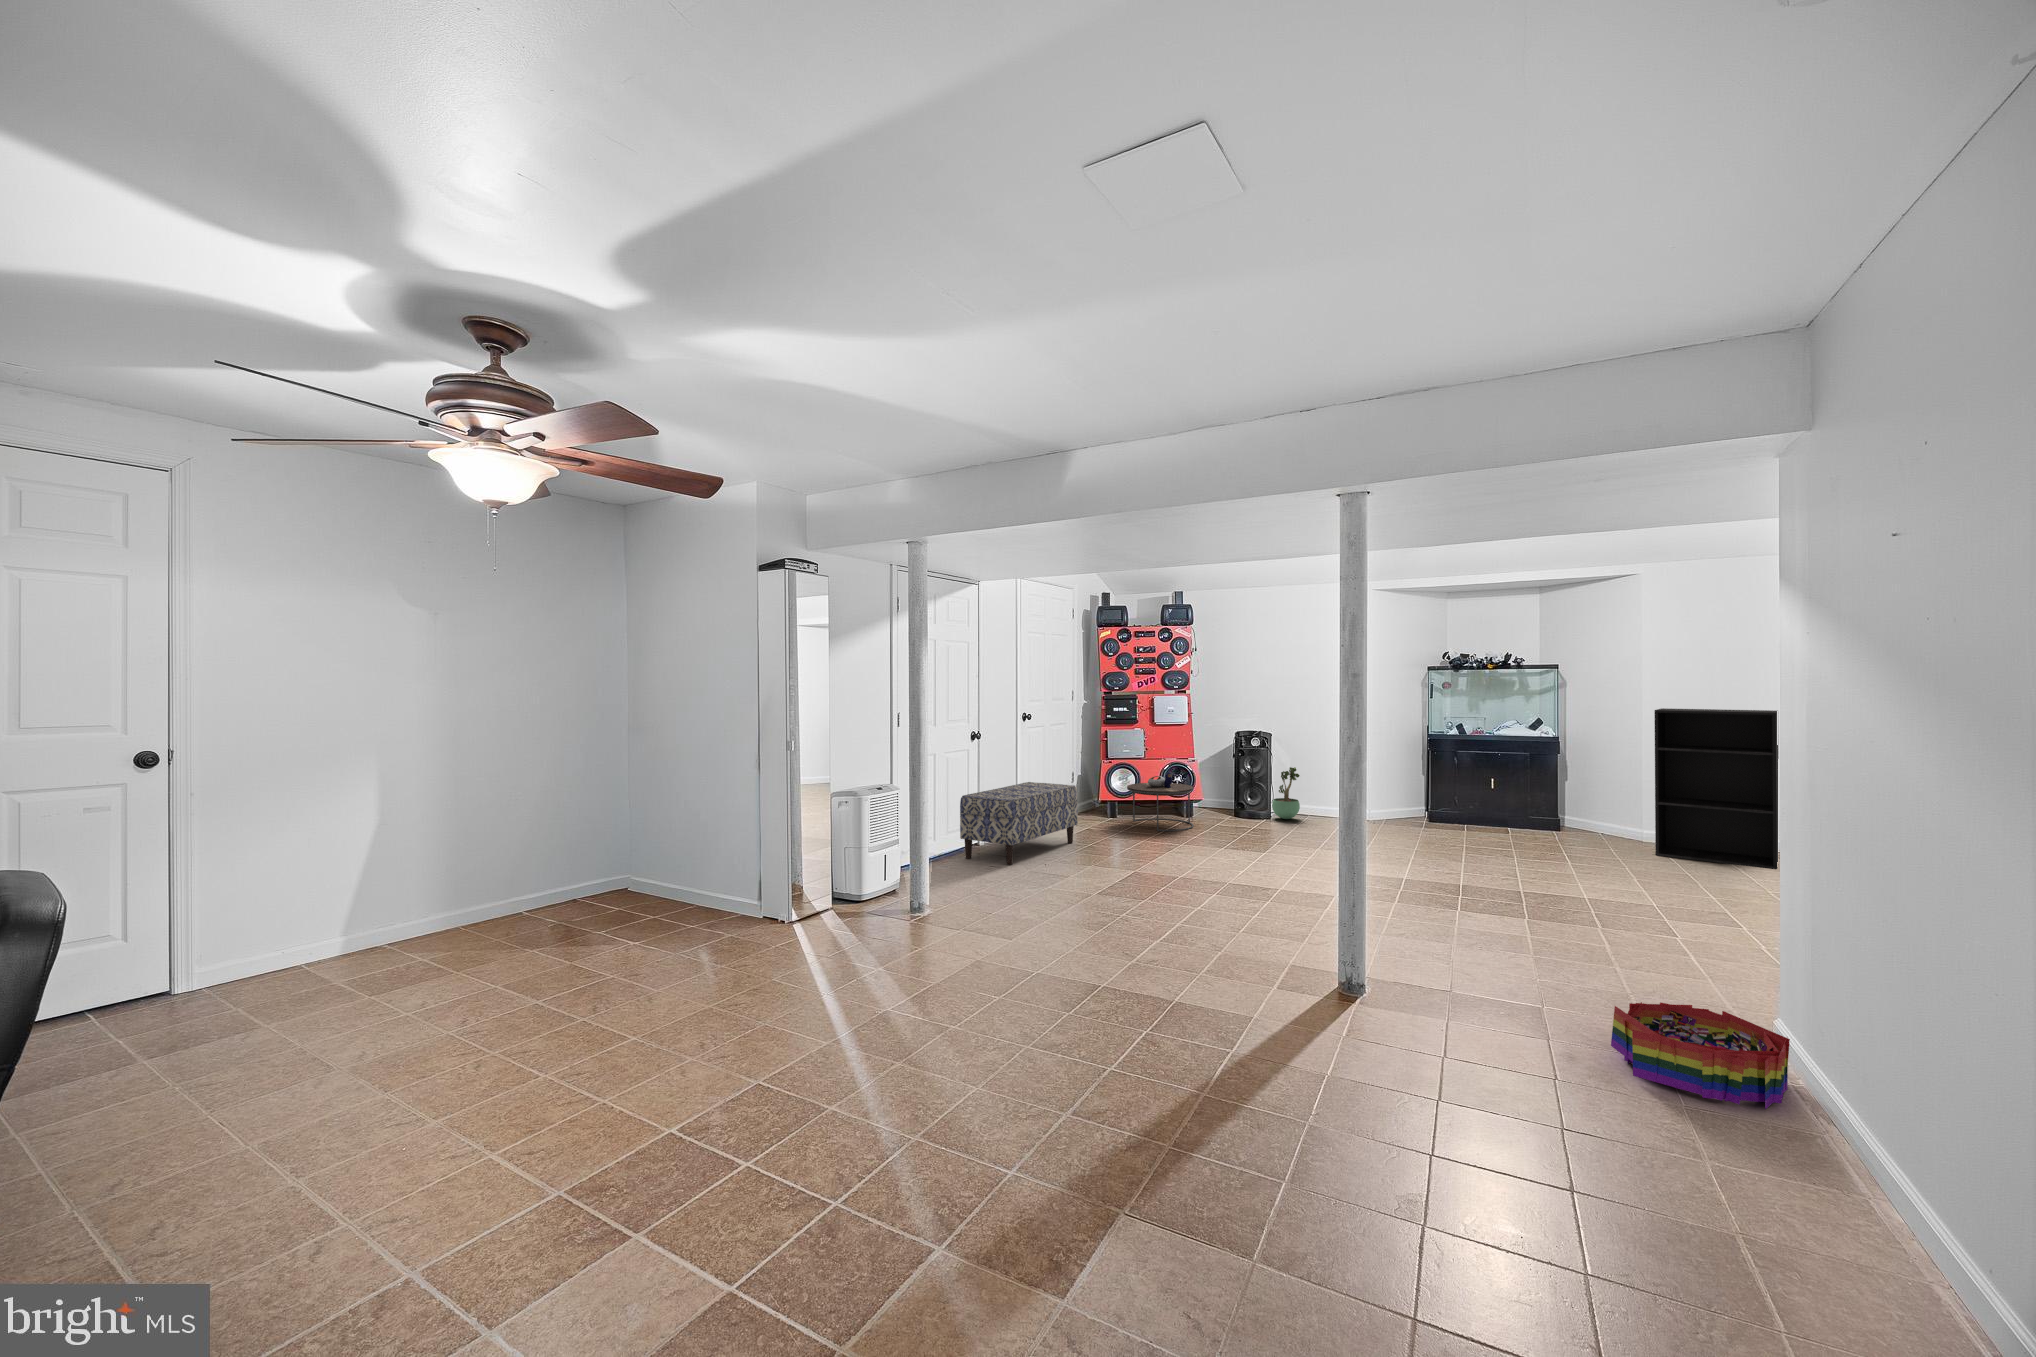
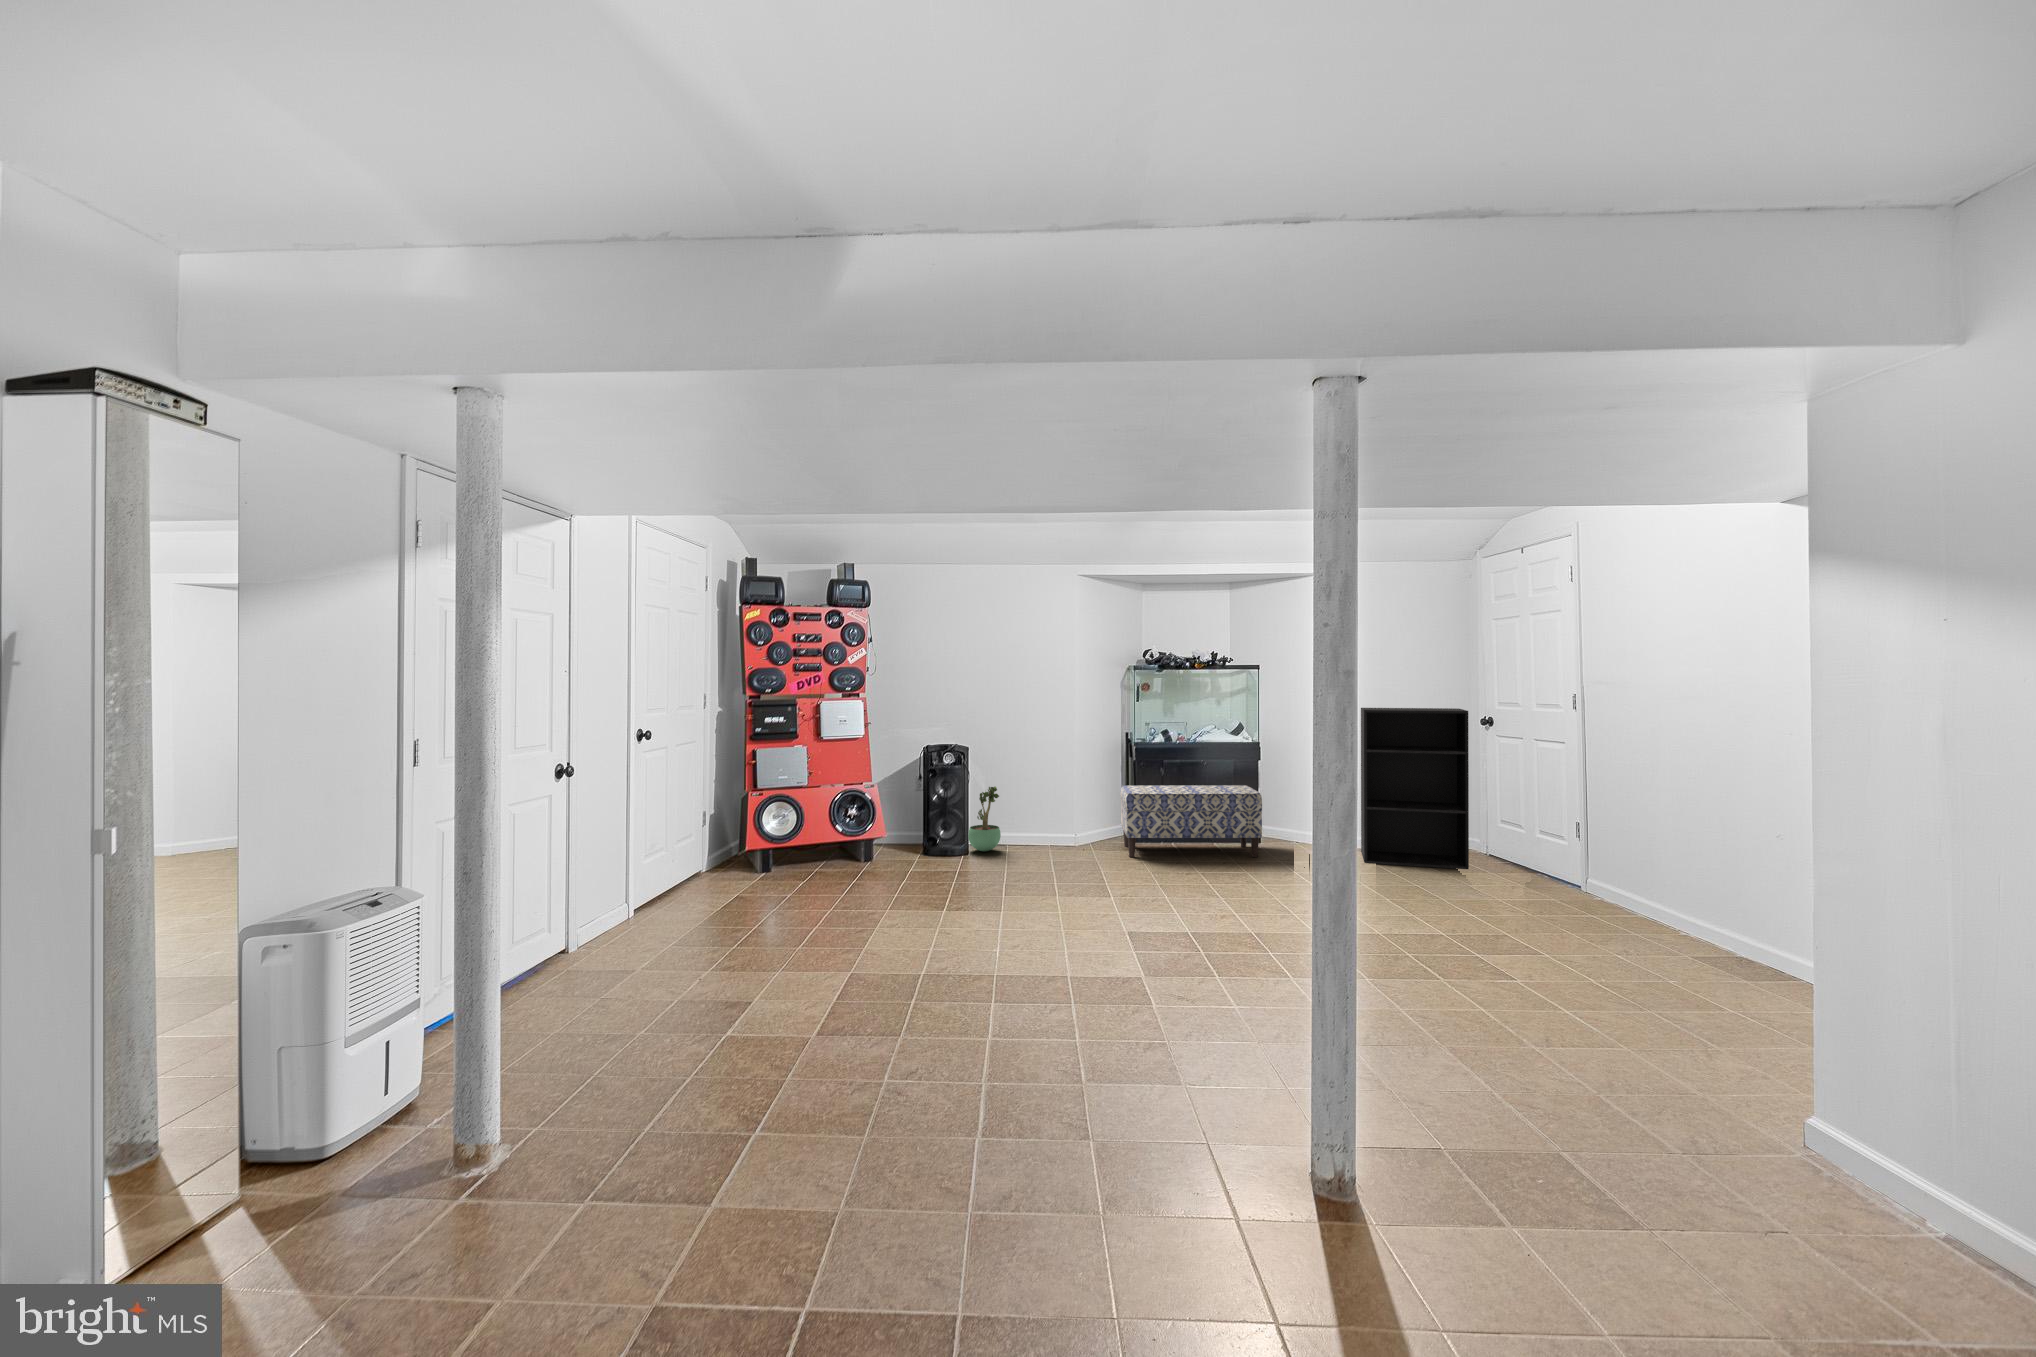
side table: present [1127,773,1194,831] -> none [786,805,877,887]
bench: present [960,782,1078,865] -> present [1121,785,1262,857]
storage bin: present [1611,1002,1790,1109] -> none [1612,1124,1861,1306]

